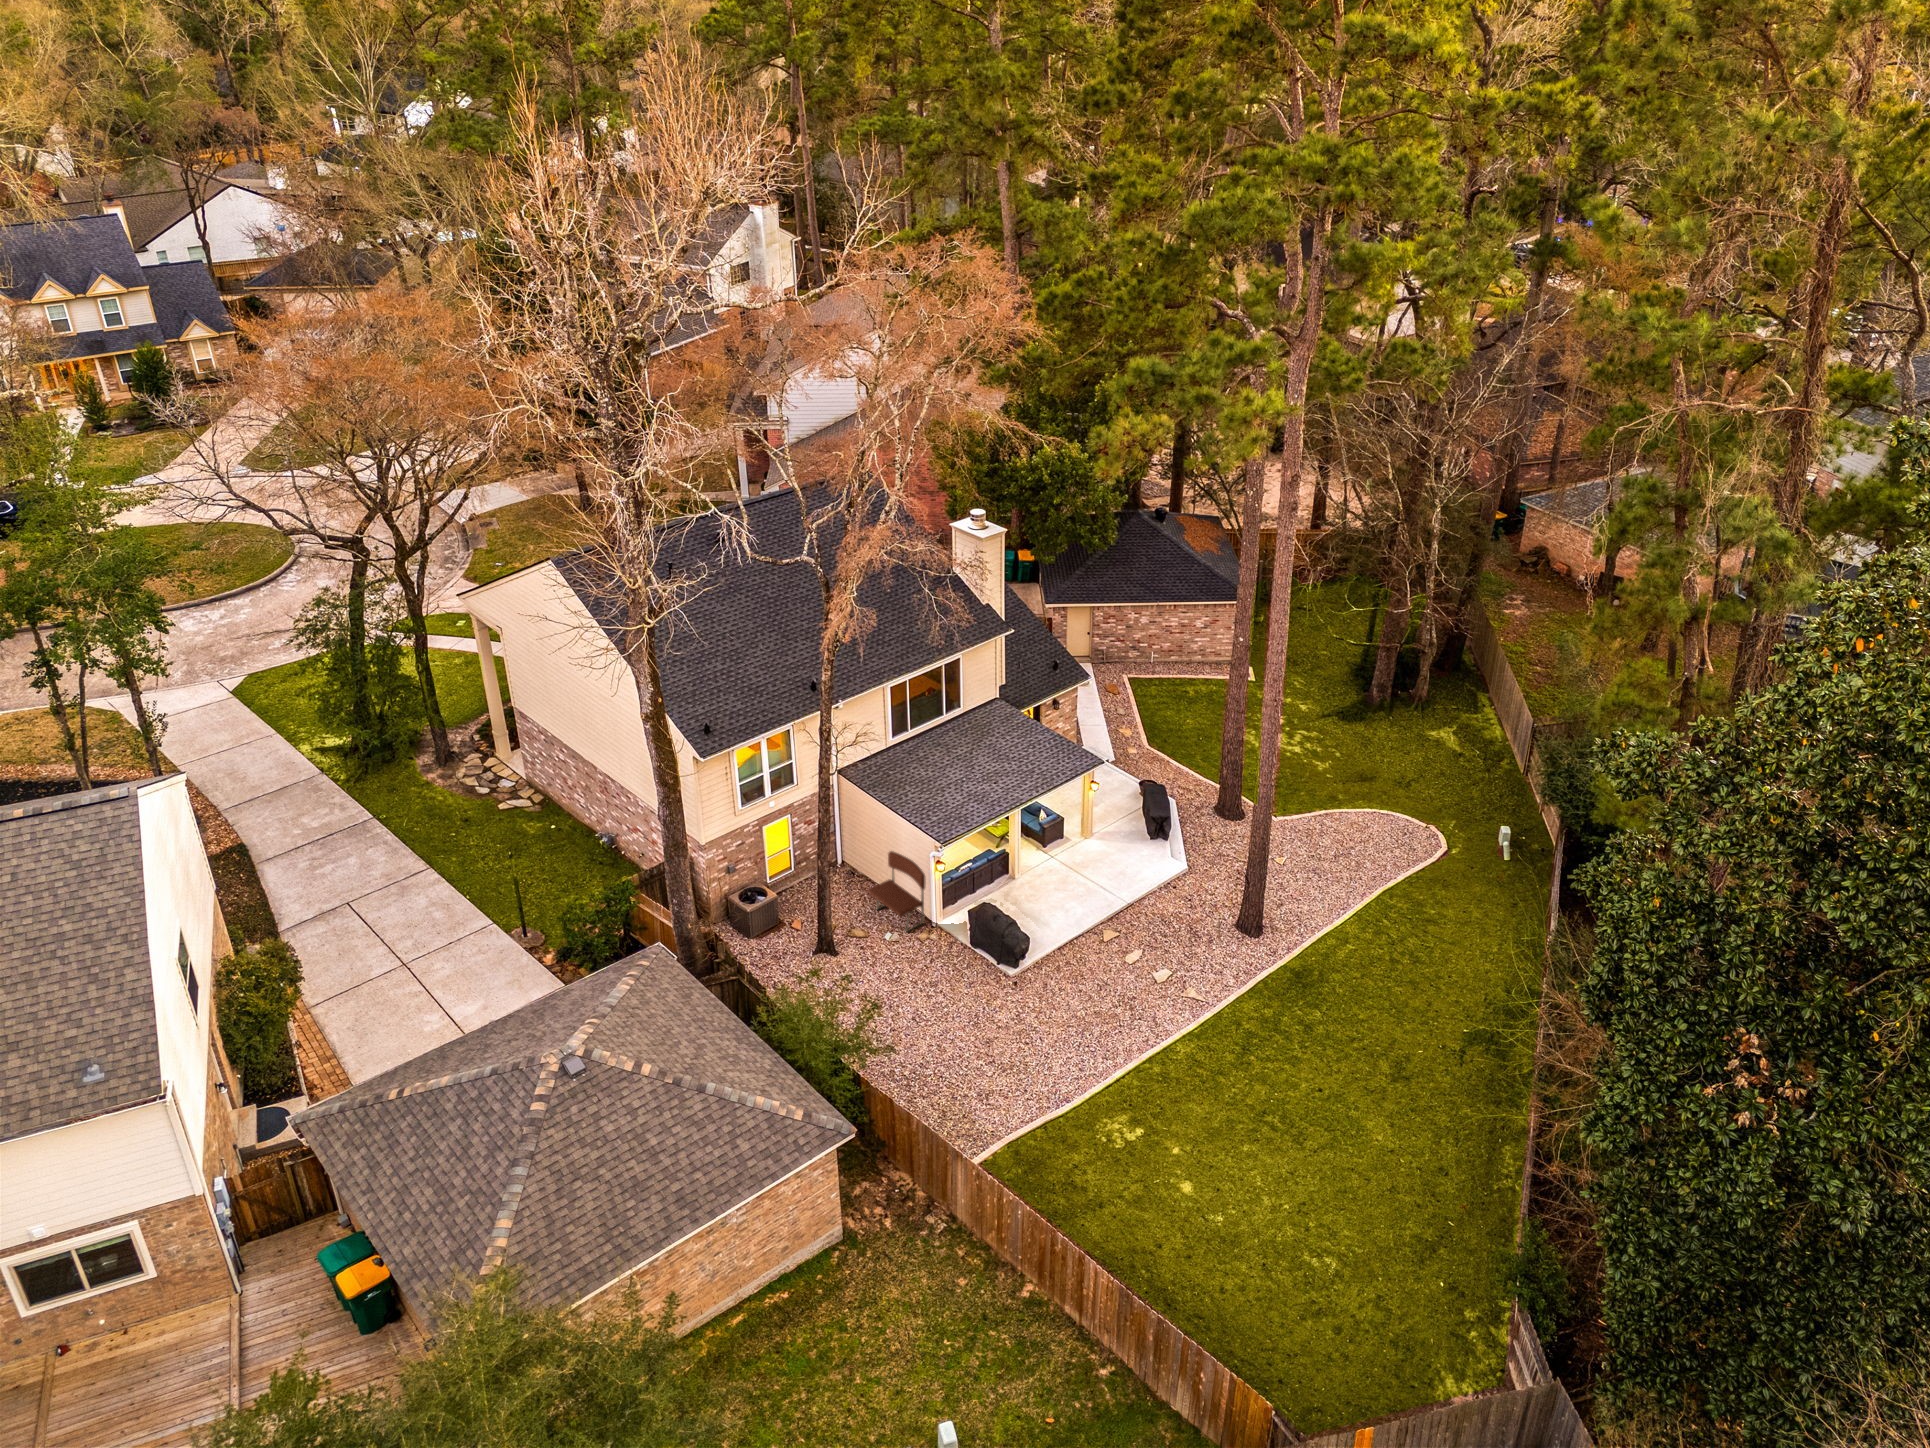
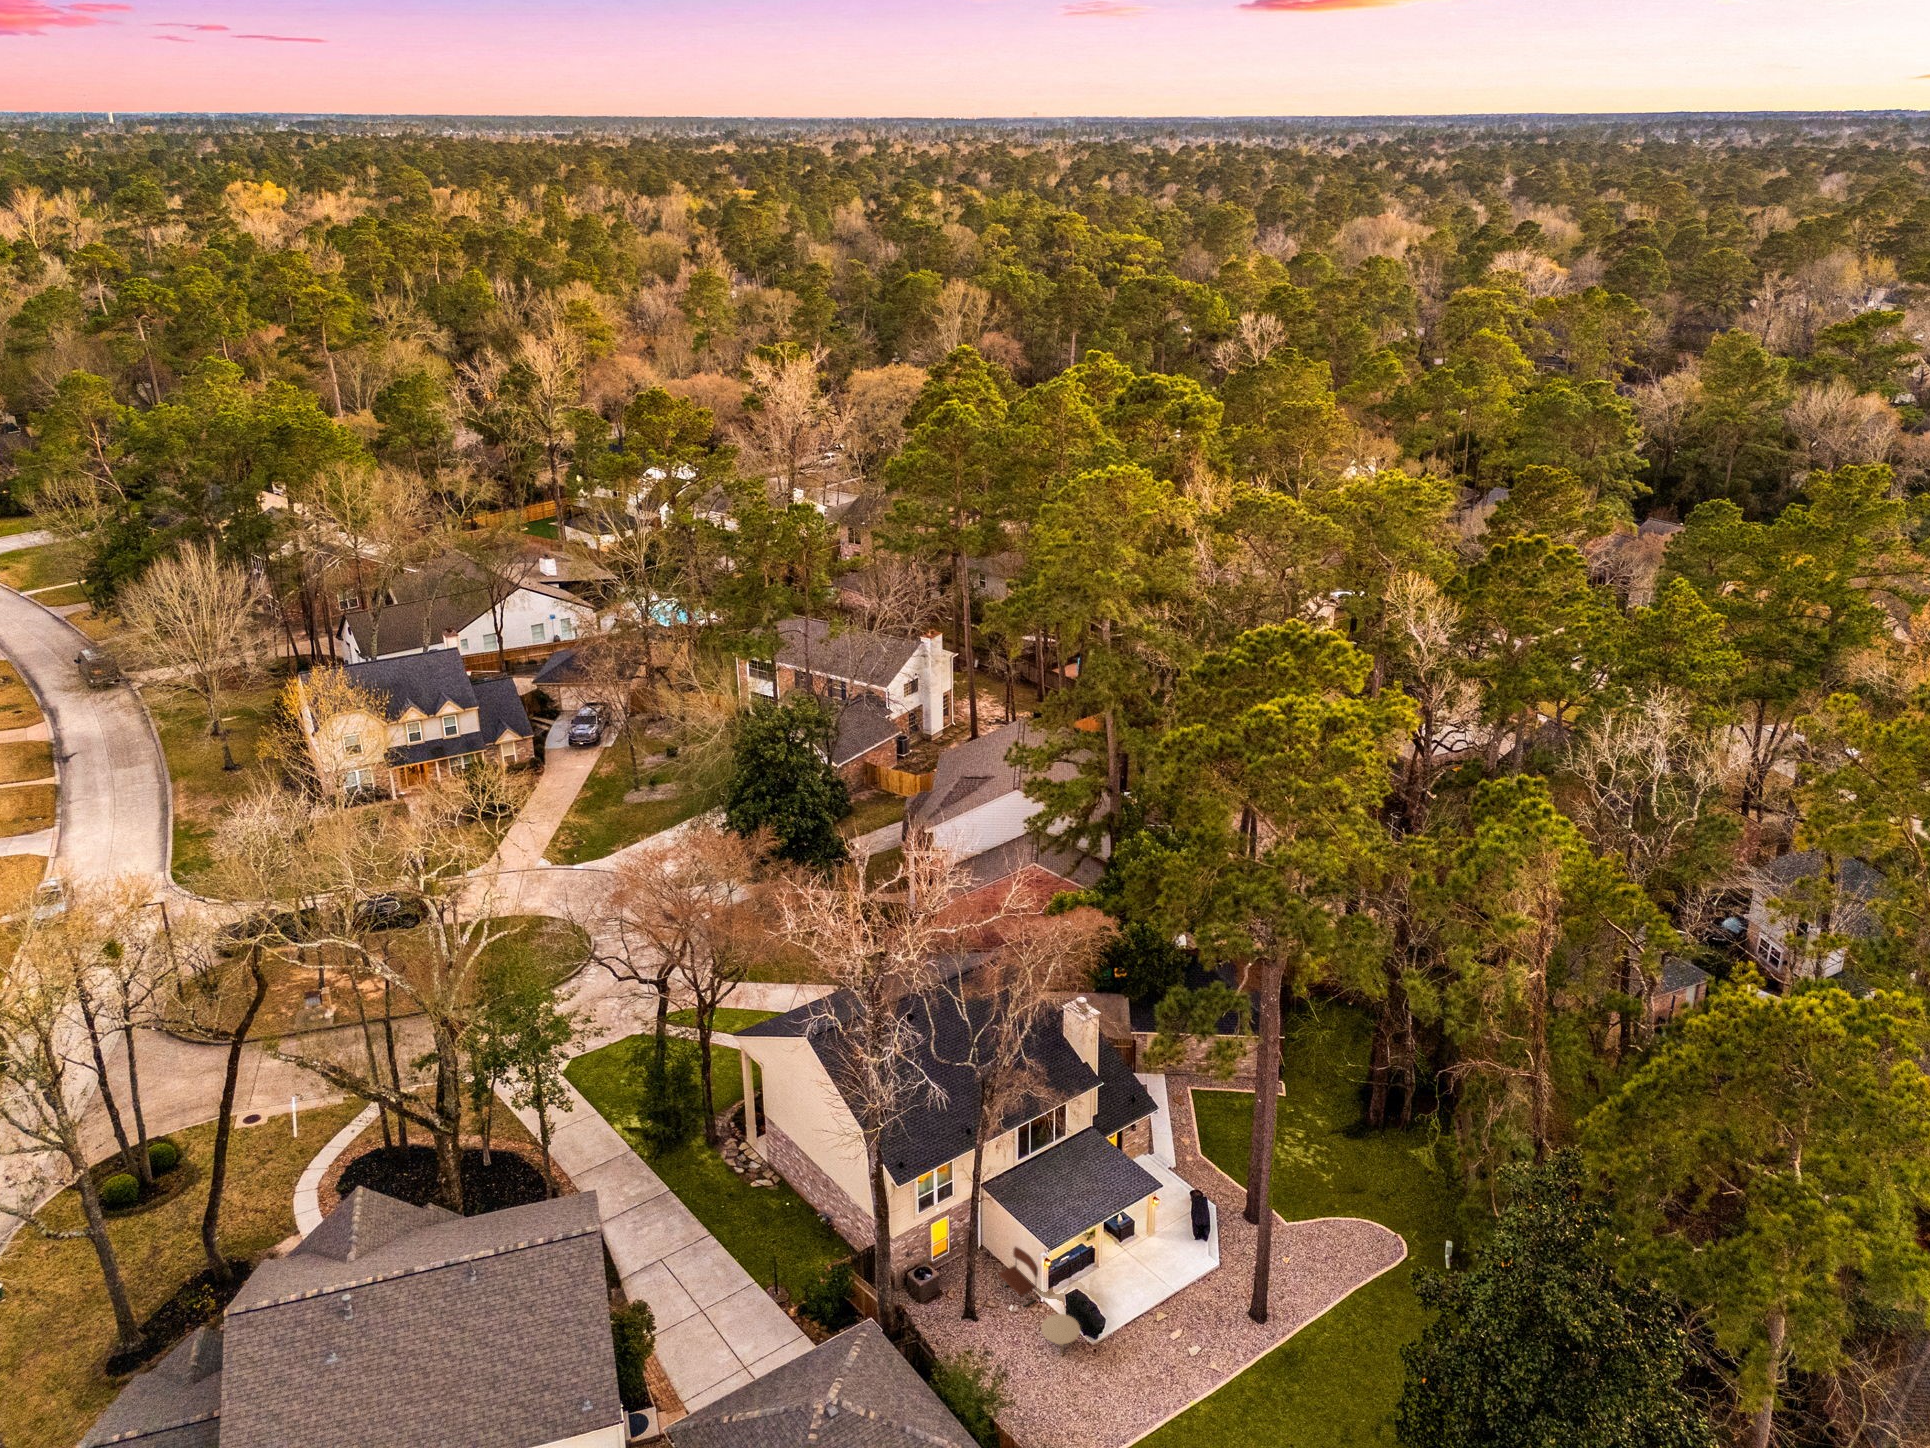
round table: none [933,935,992,990] -> present [1041,1314,1080,1355]

